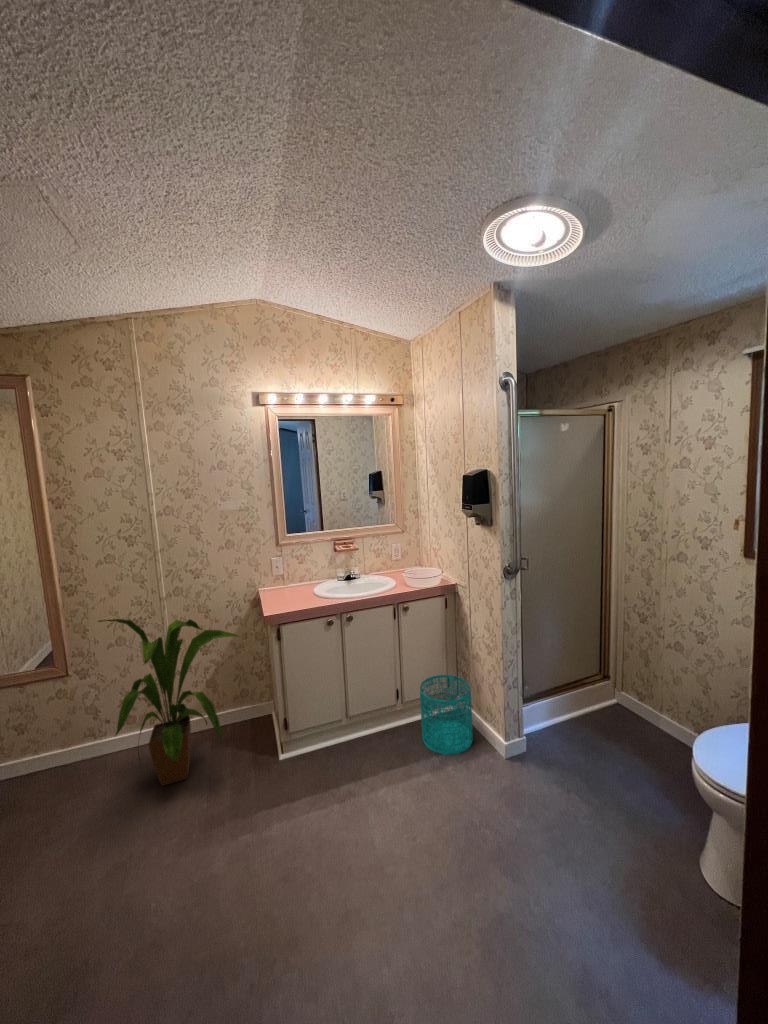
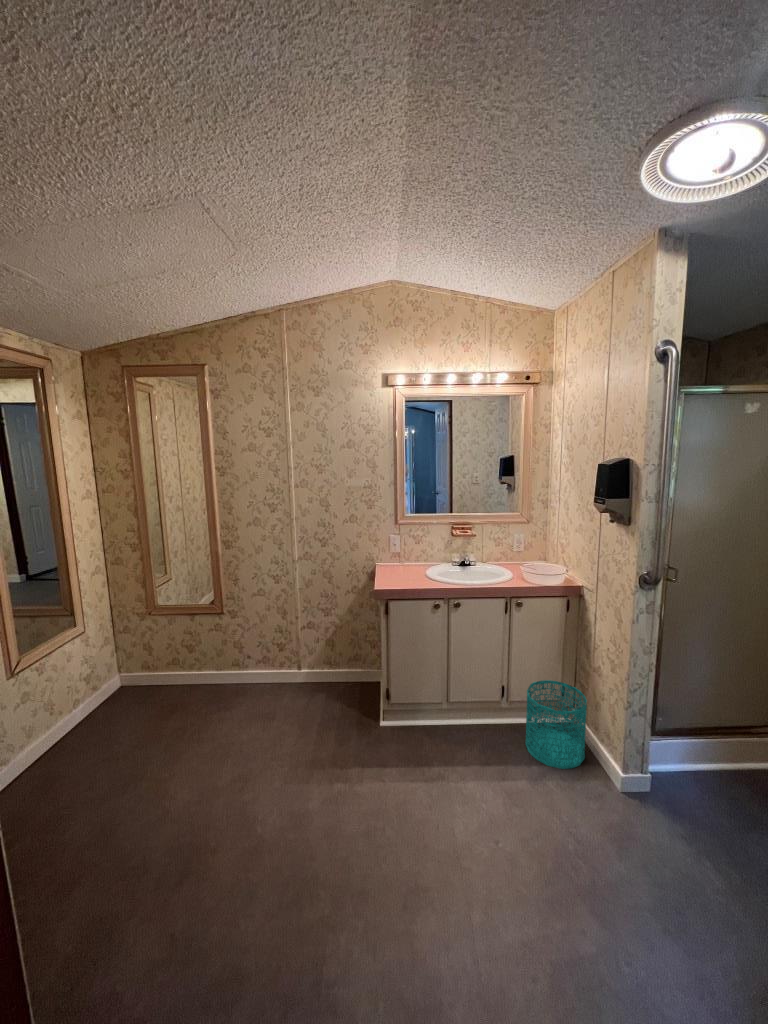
house plant: present [98,619,239,786] -> none [240,573,356,722]

